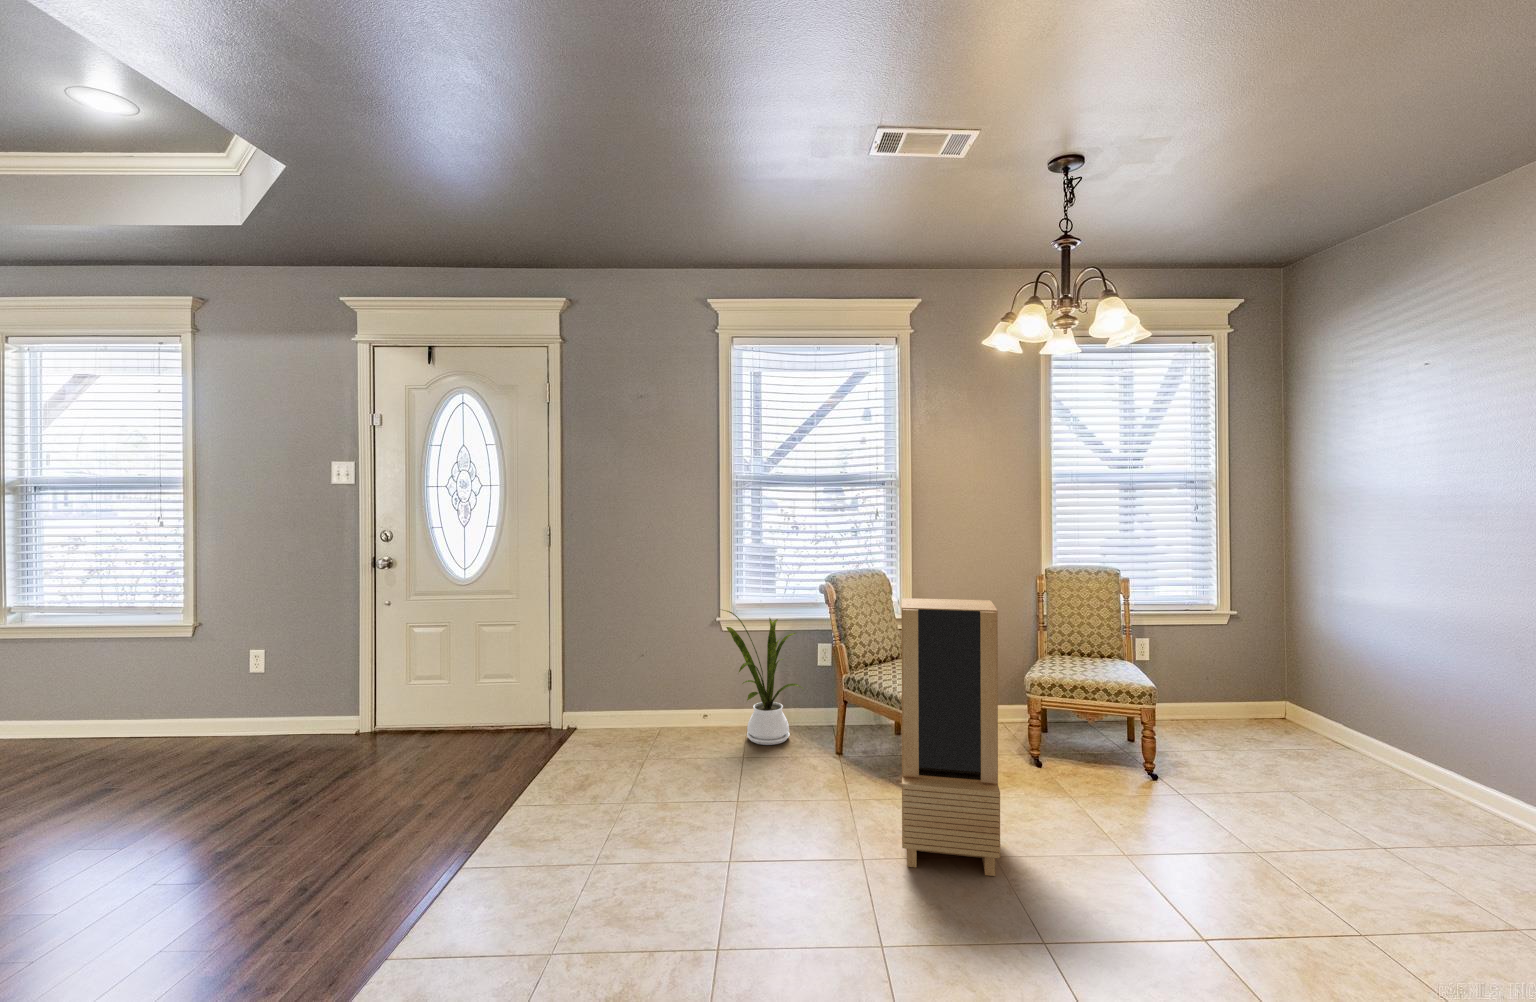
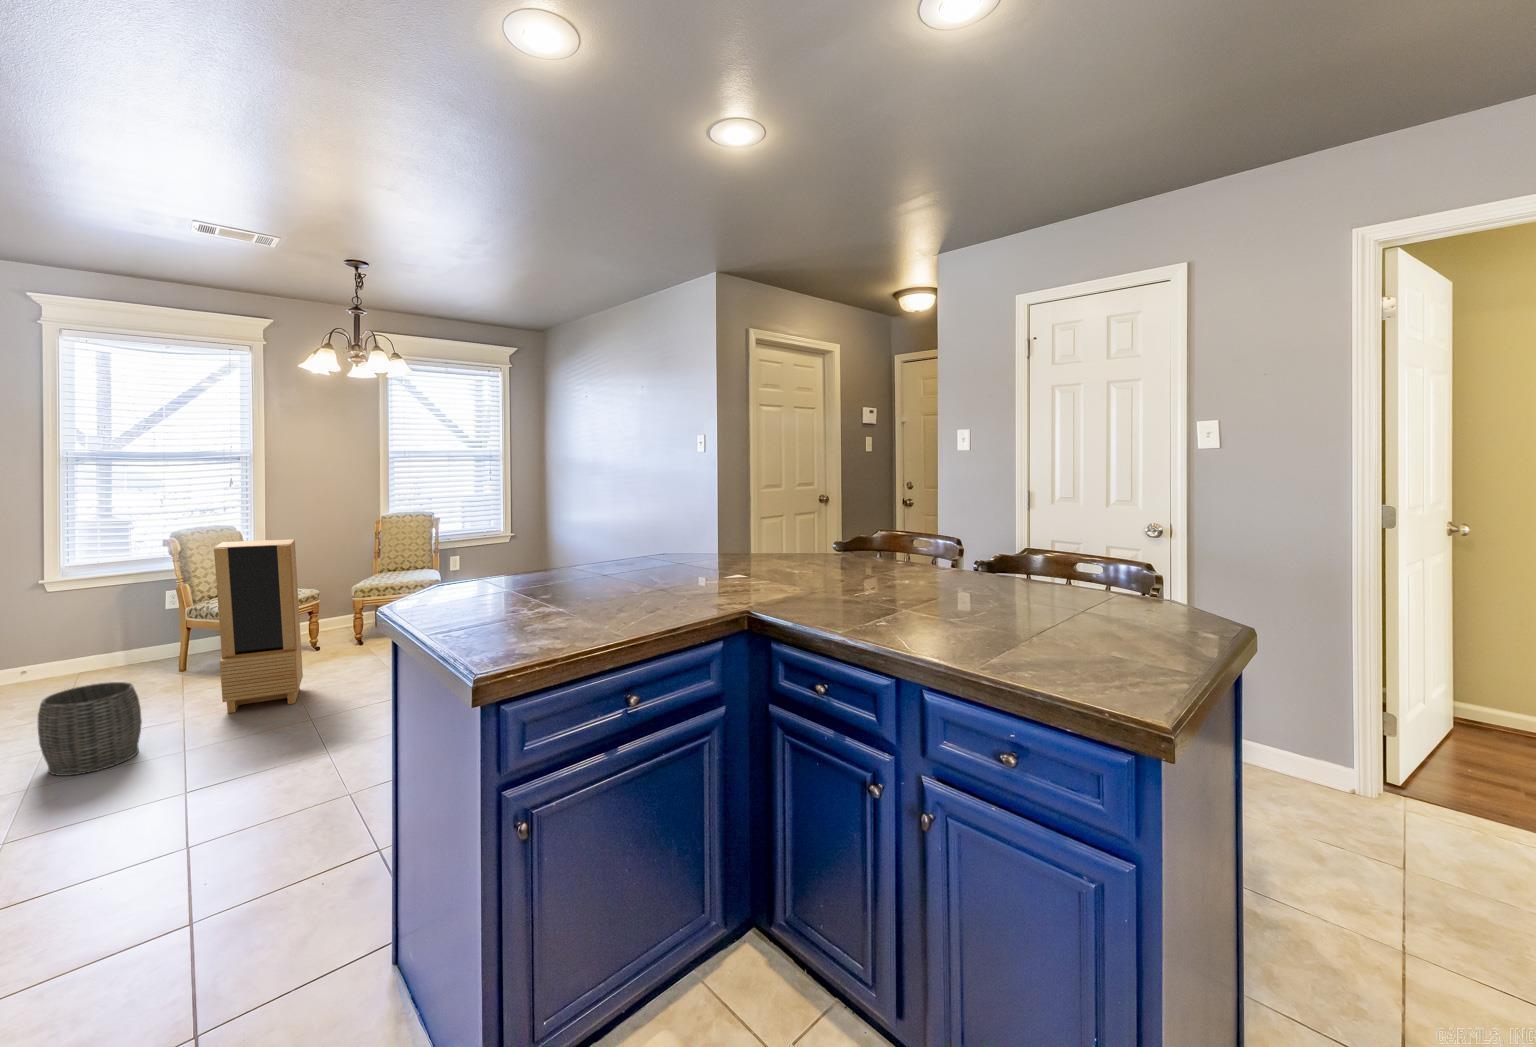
house plant: present [724,610,802,745] -> none [35,568,152,677]
woven basket: none [718,795,822,948] -> present [38,682,142,776]

